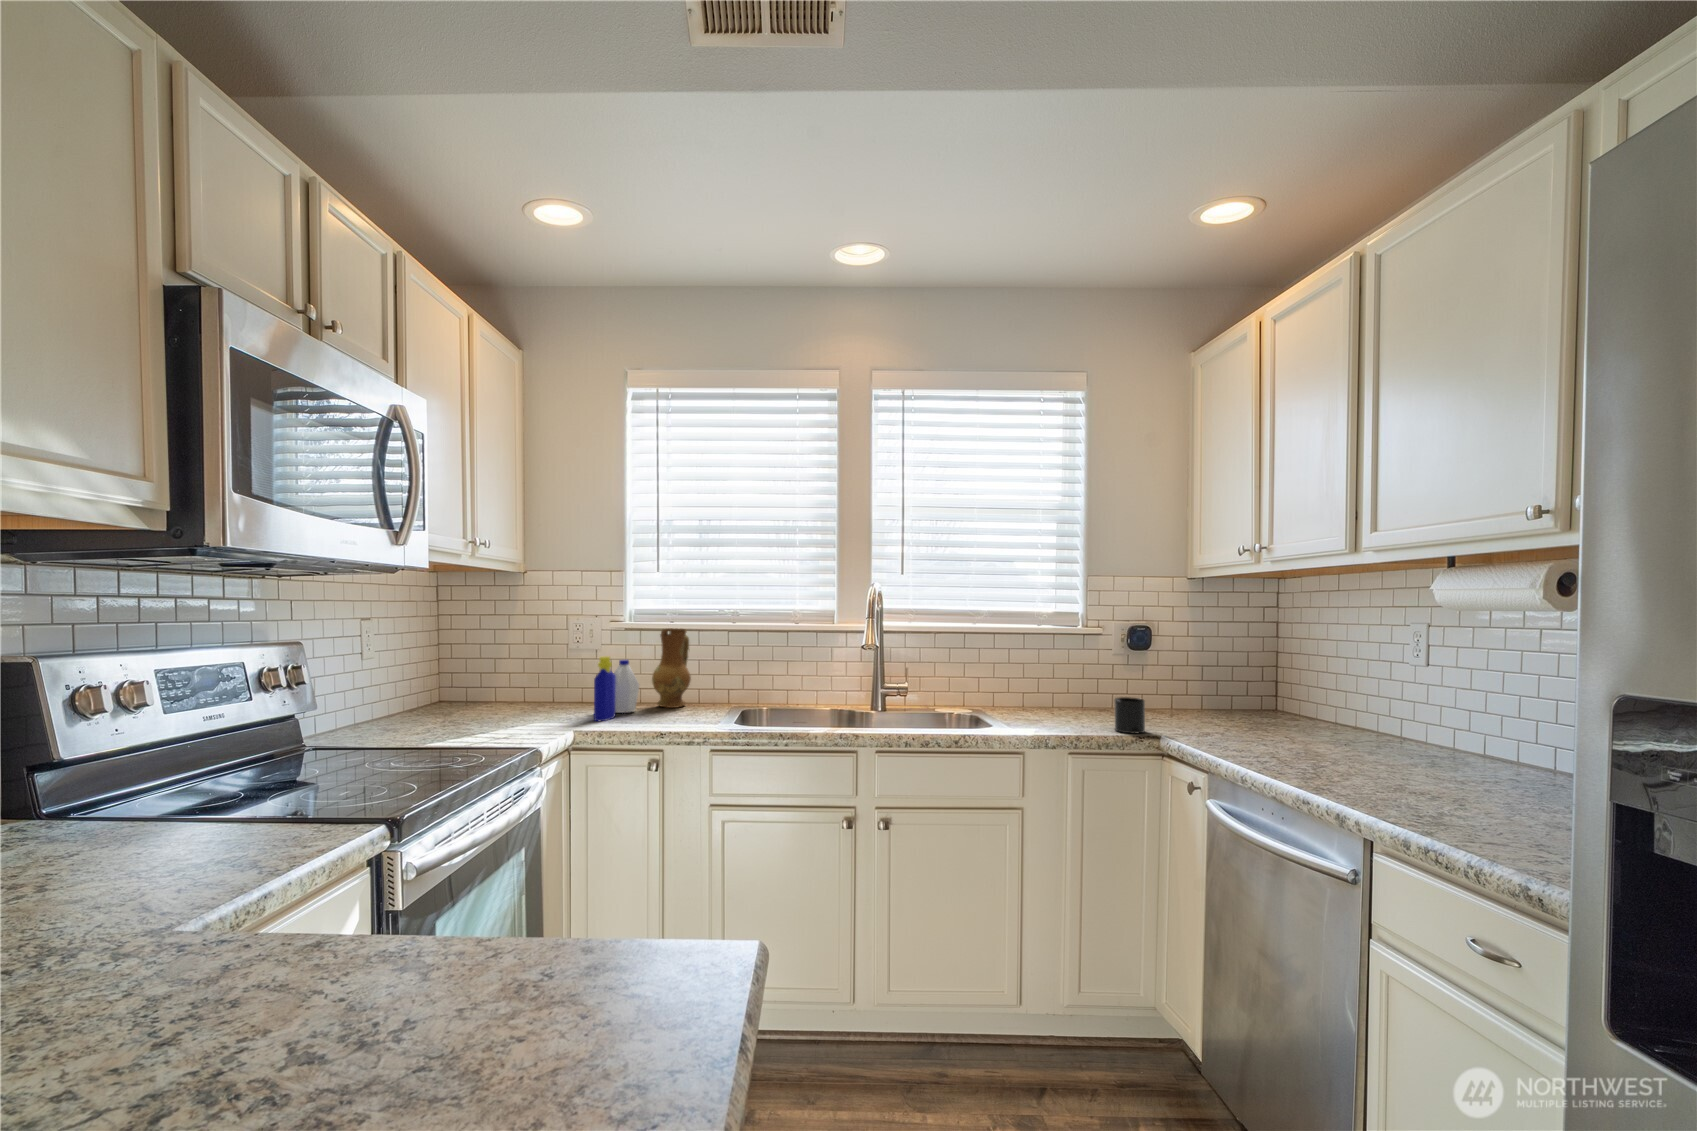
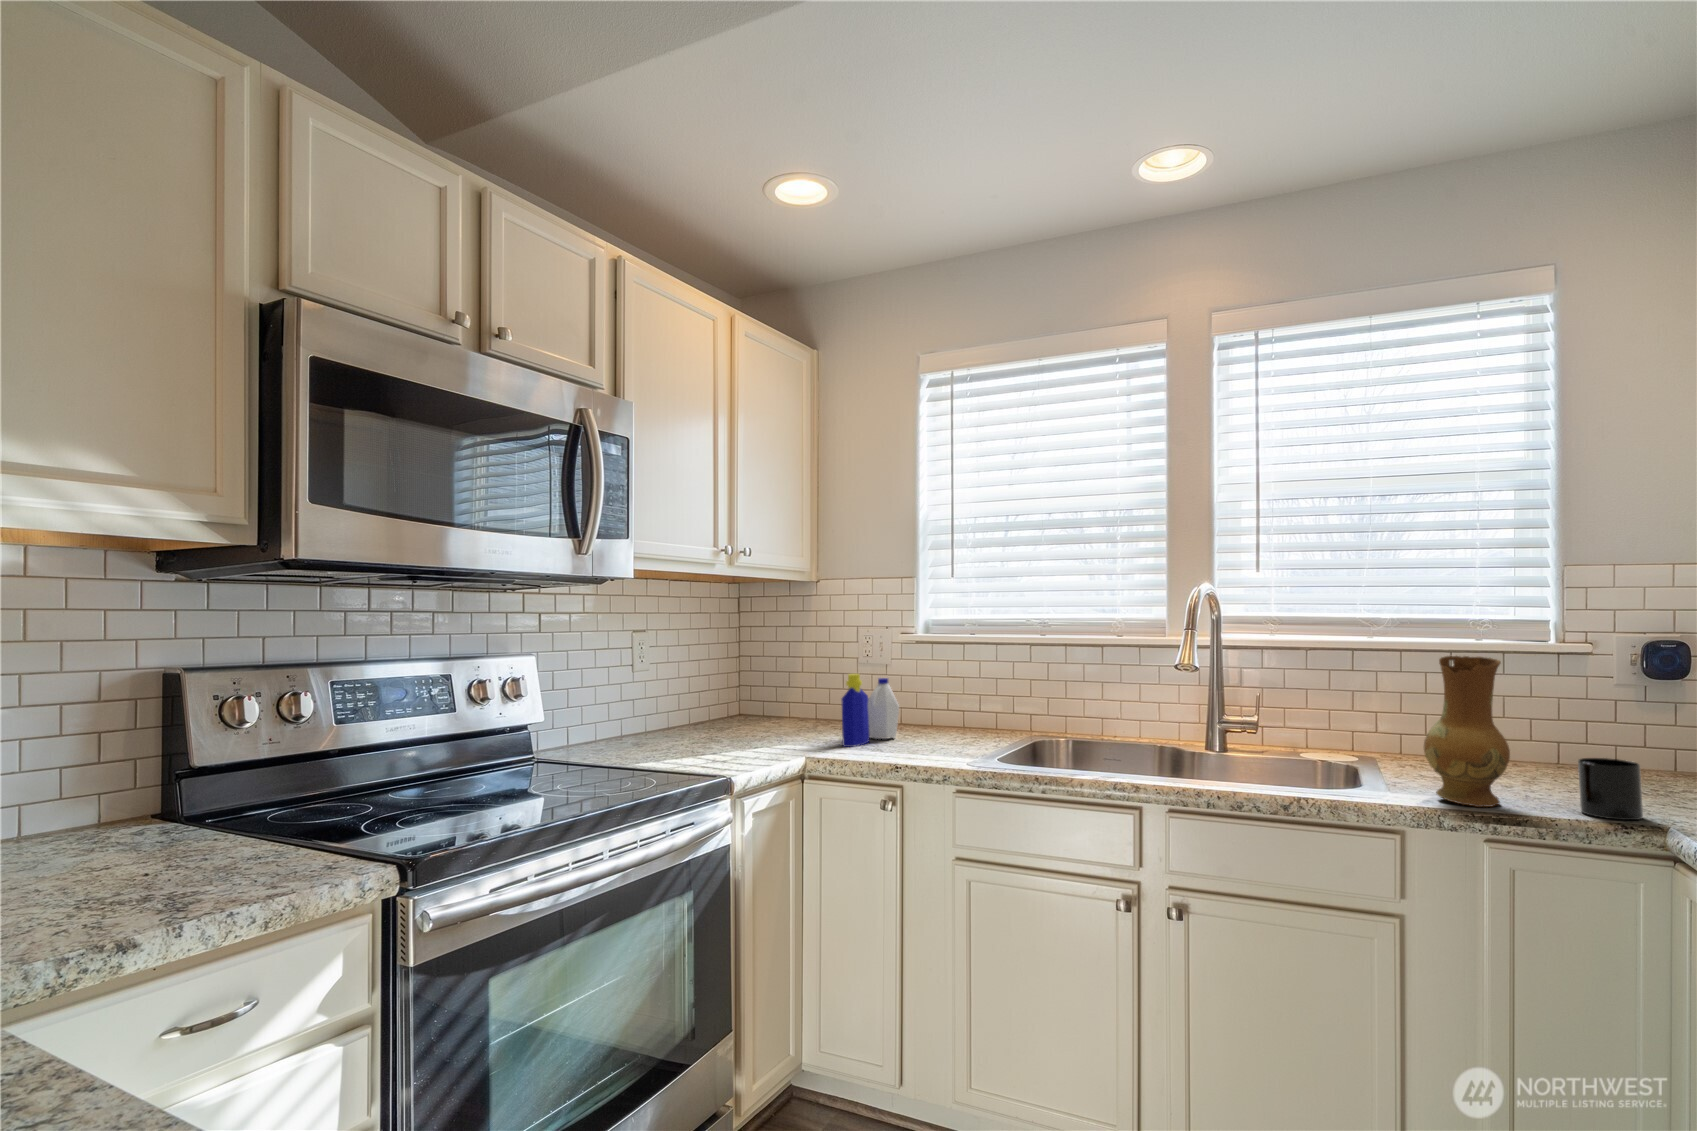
ceramic jug: present [652,628,691,708] -> present [1424,656,1510,807]

